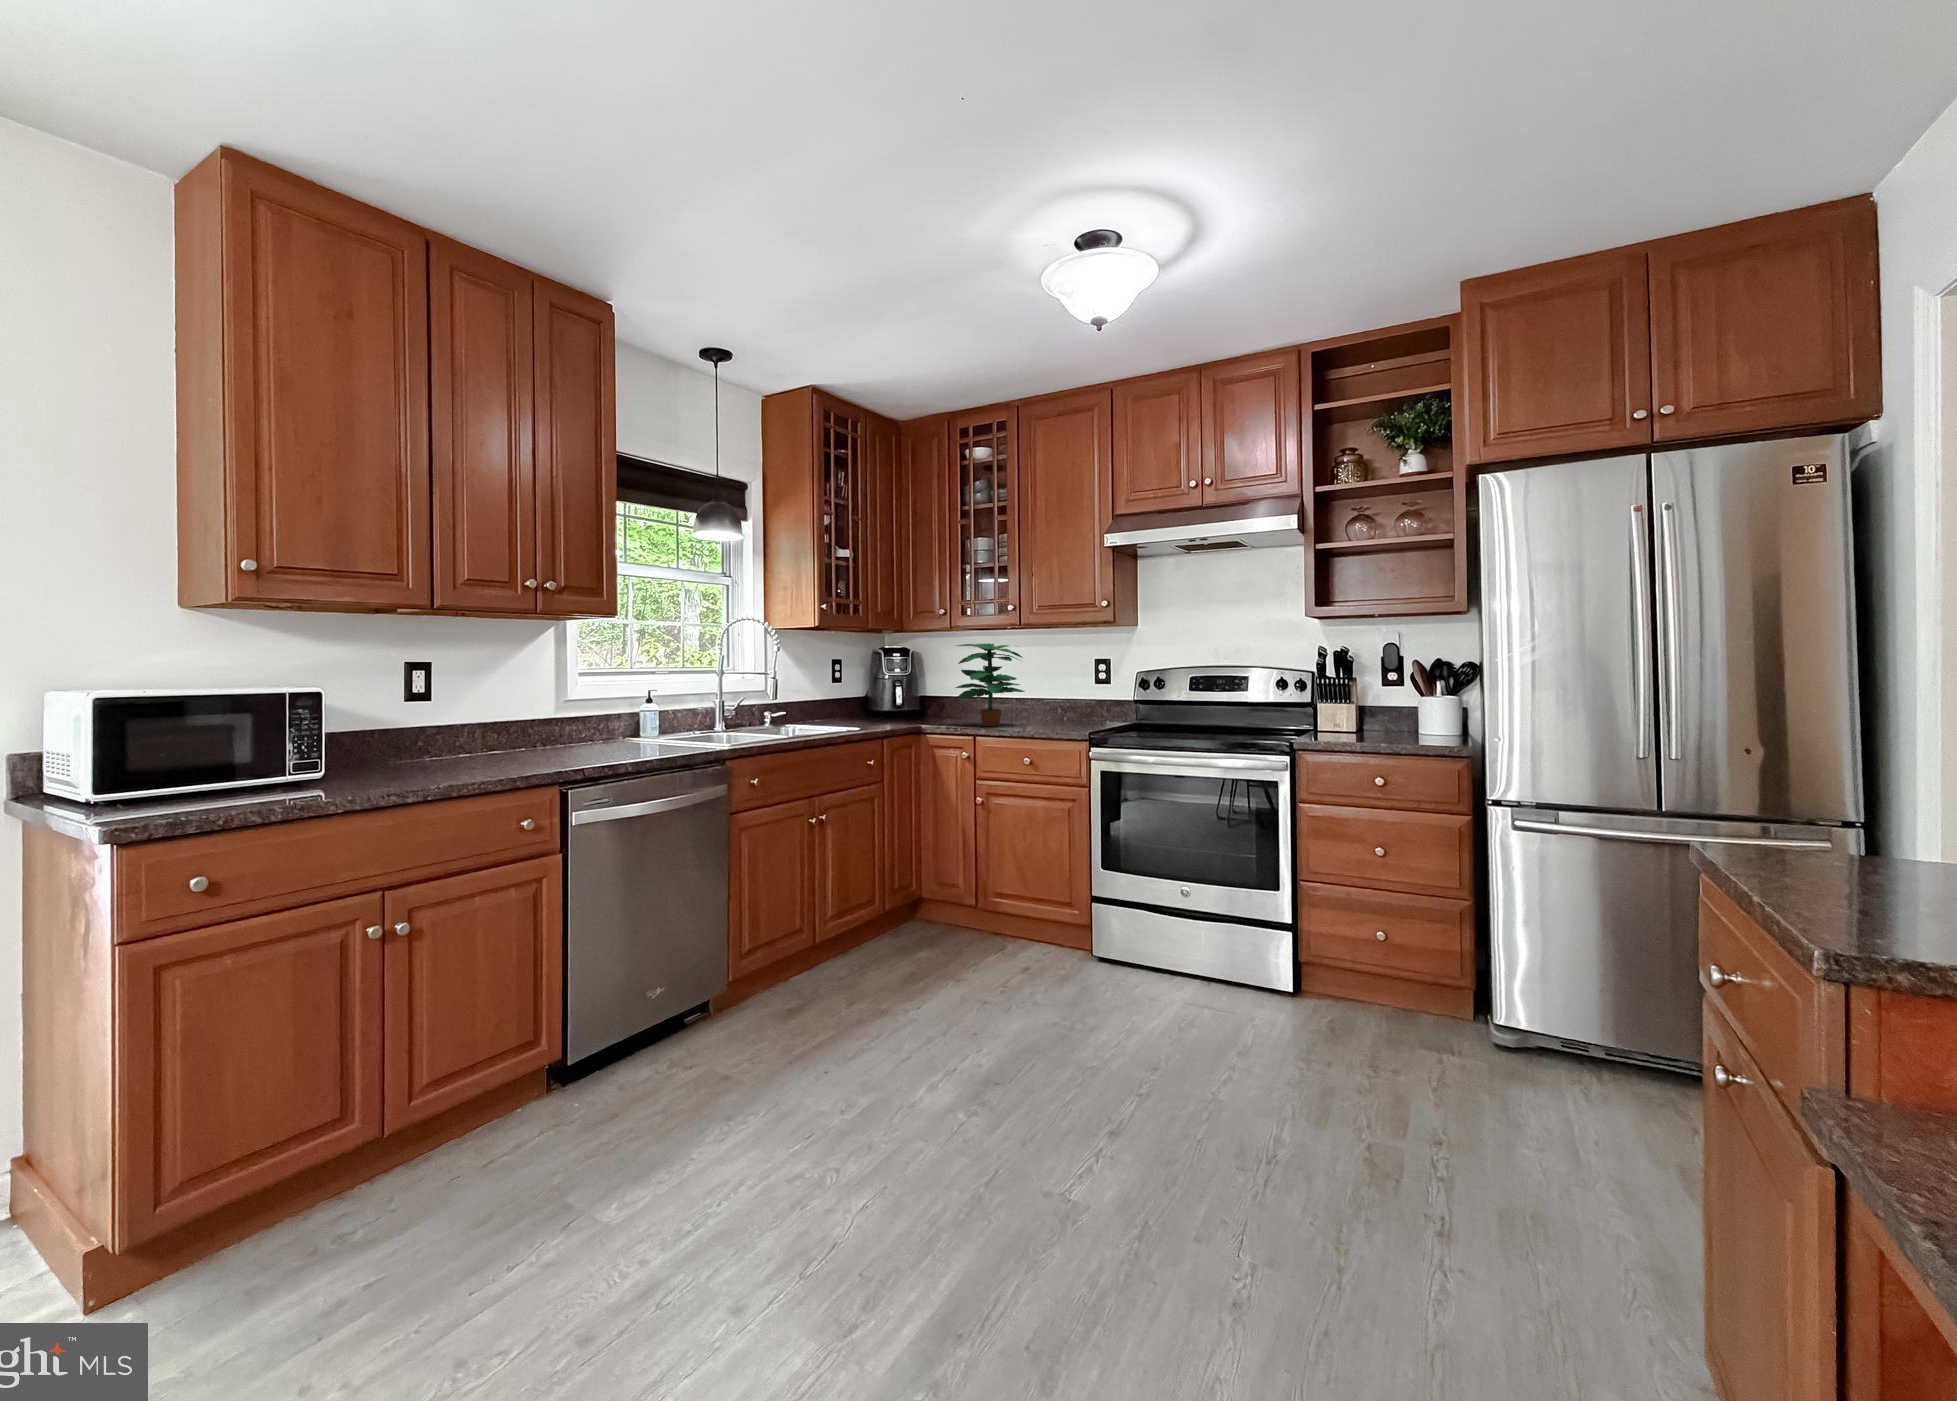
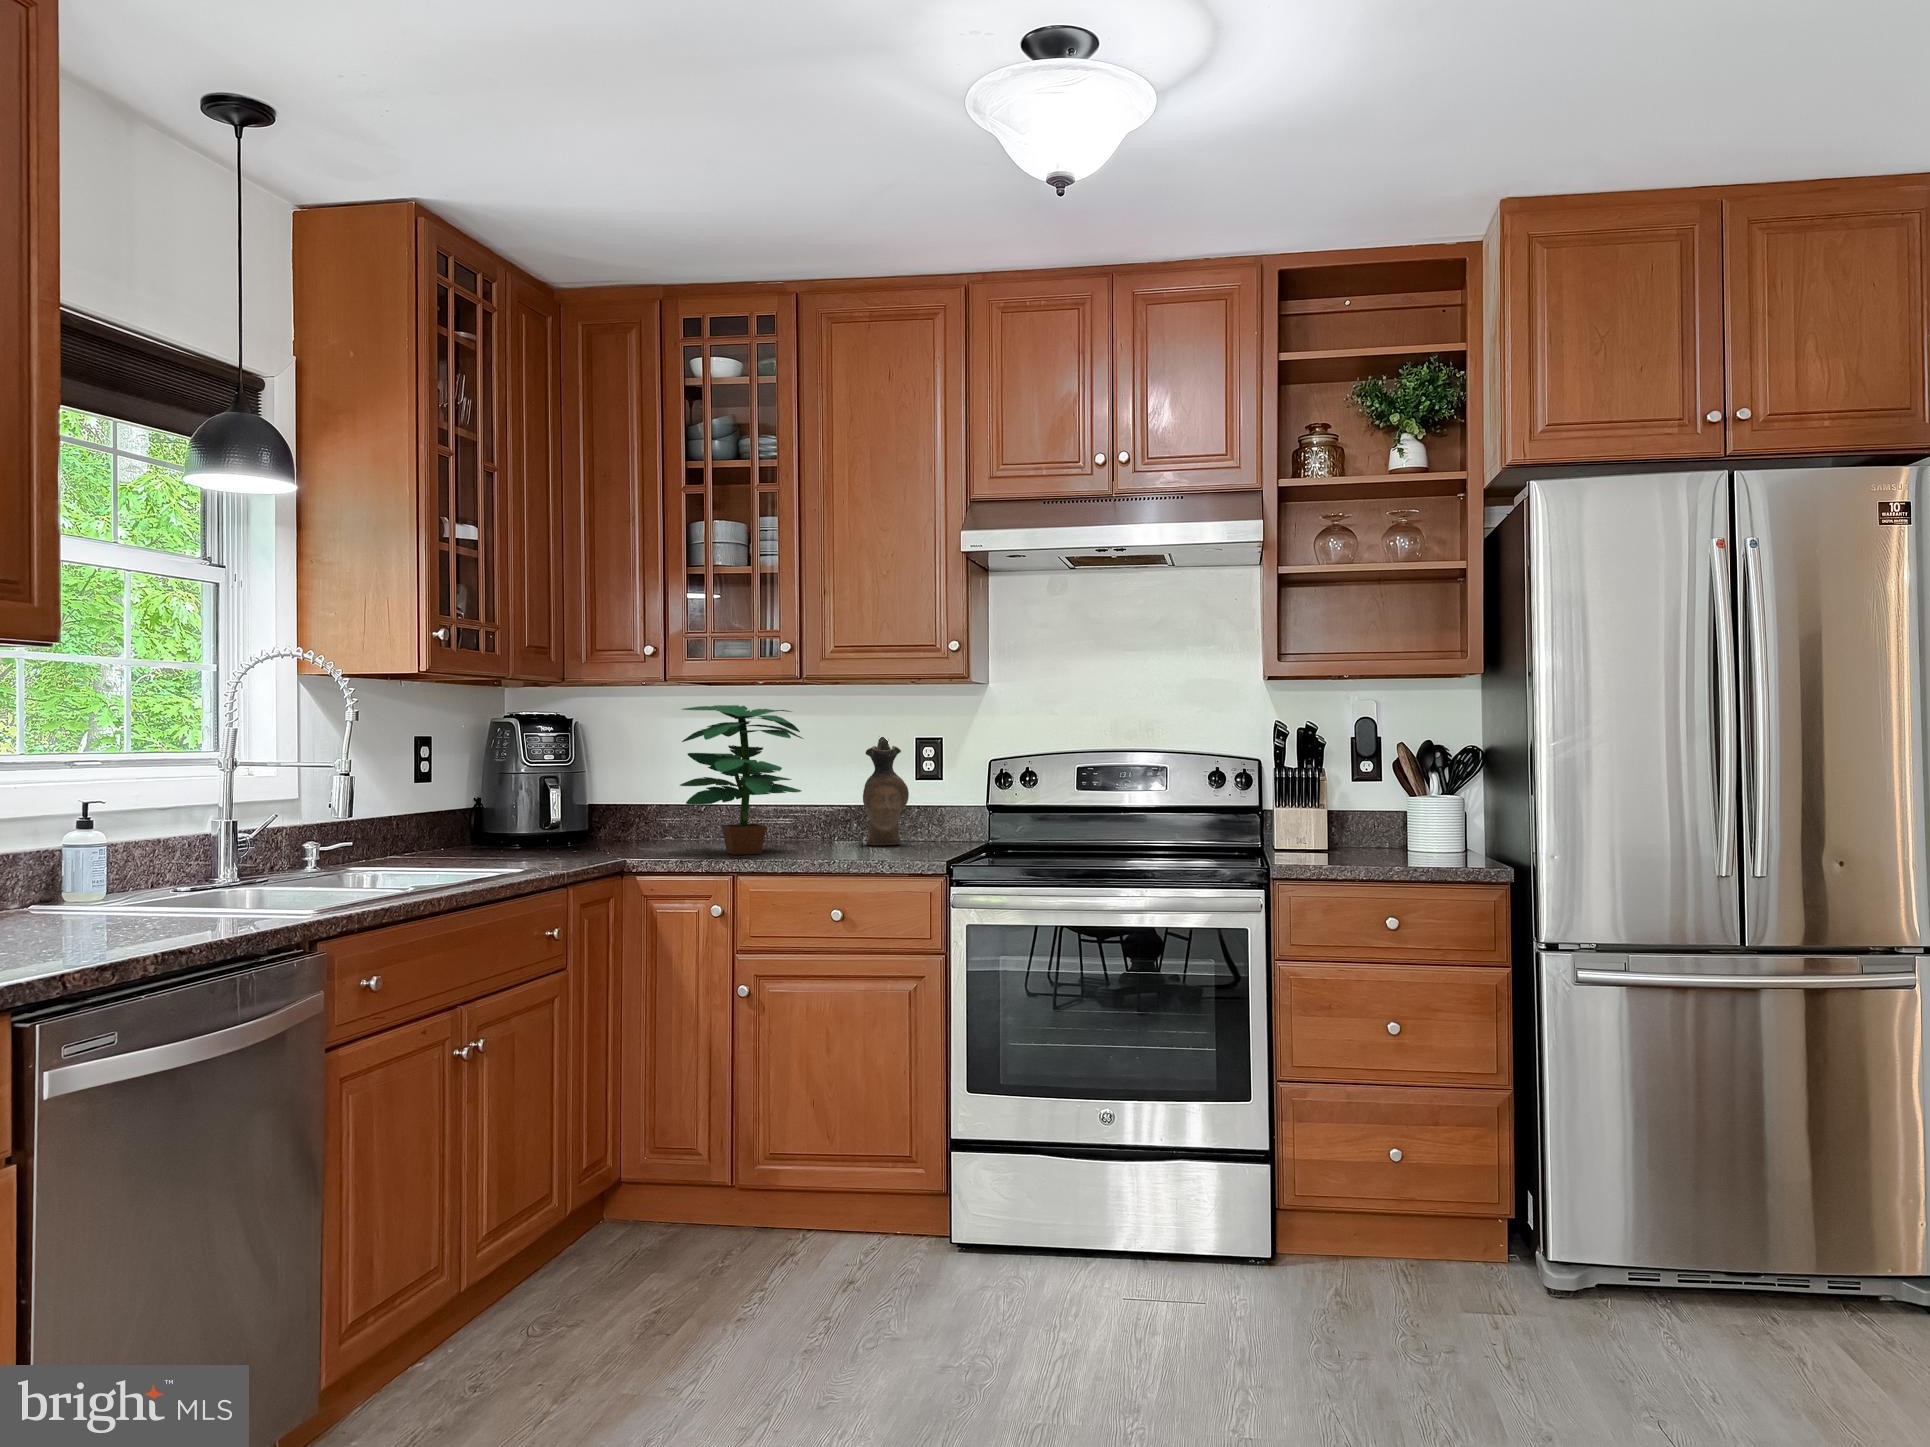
ceramic pitcher: none [1064,659,1090,723] -> present [863,737,909,845]

